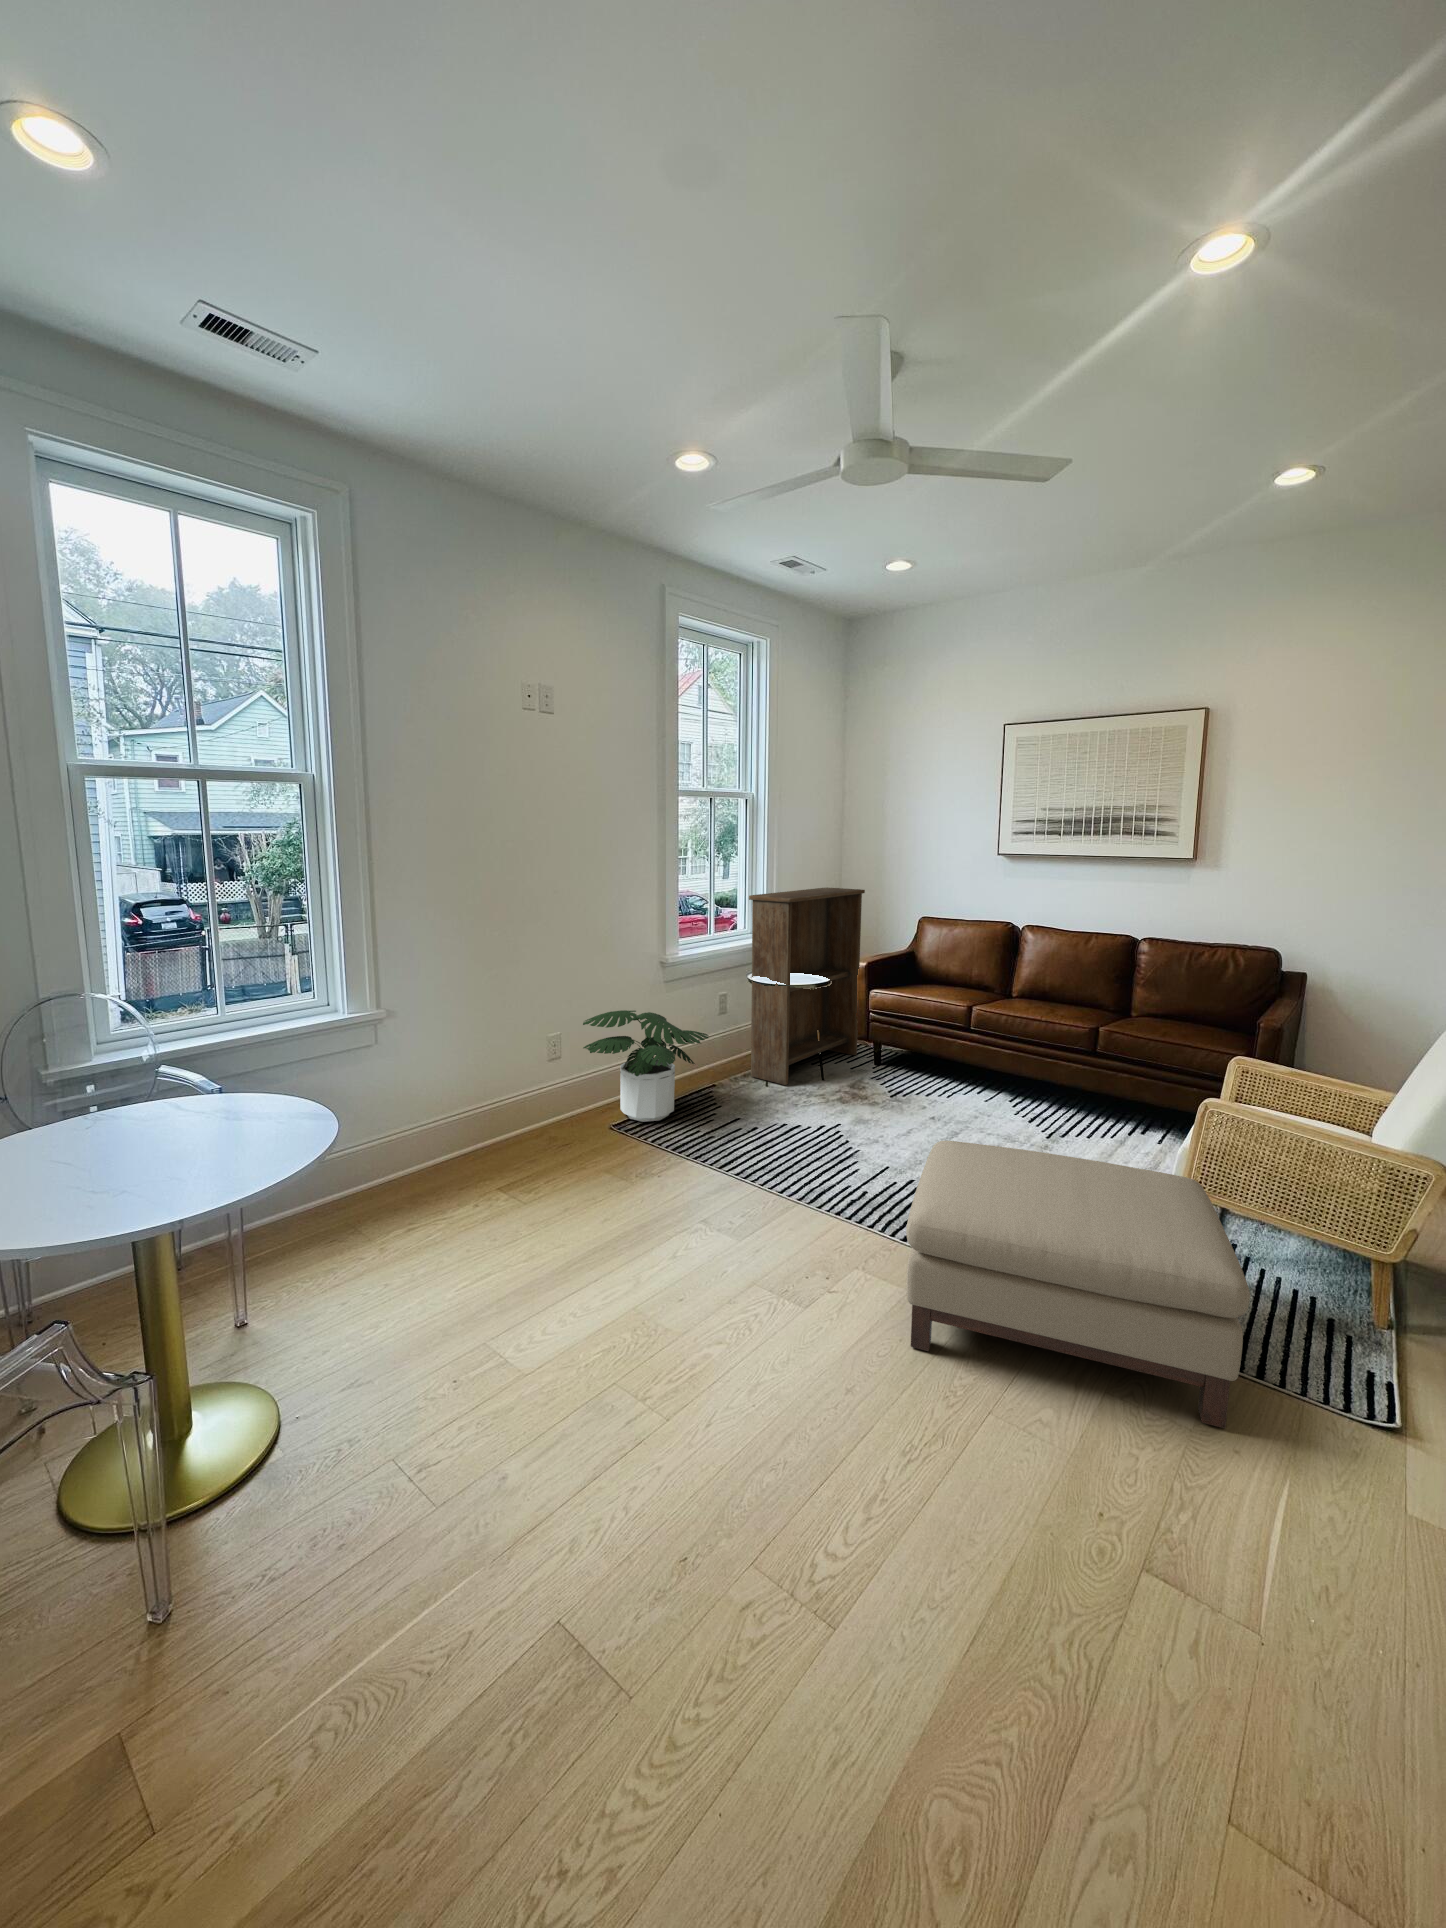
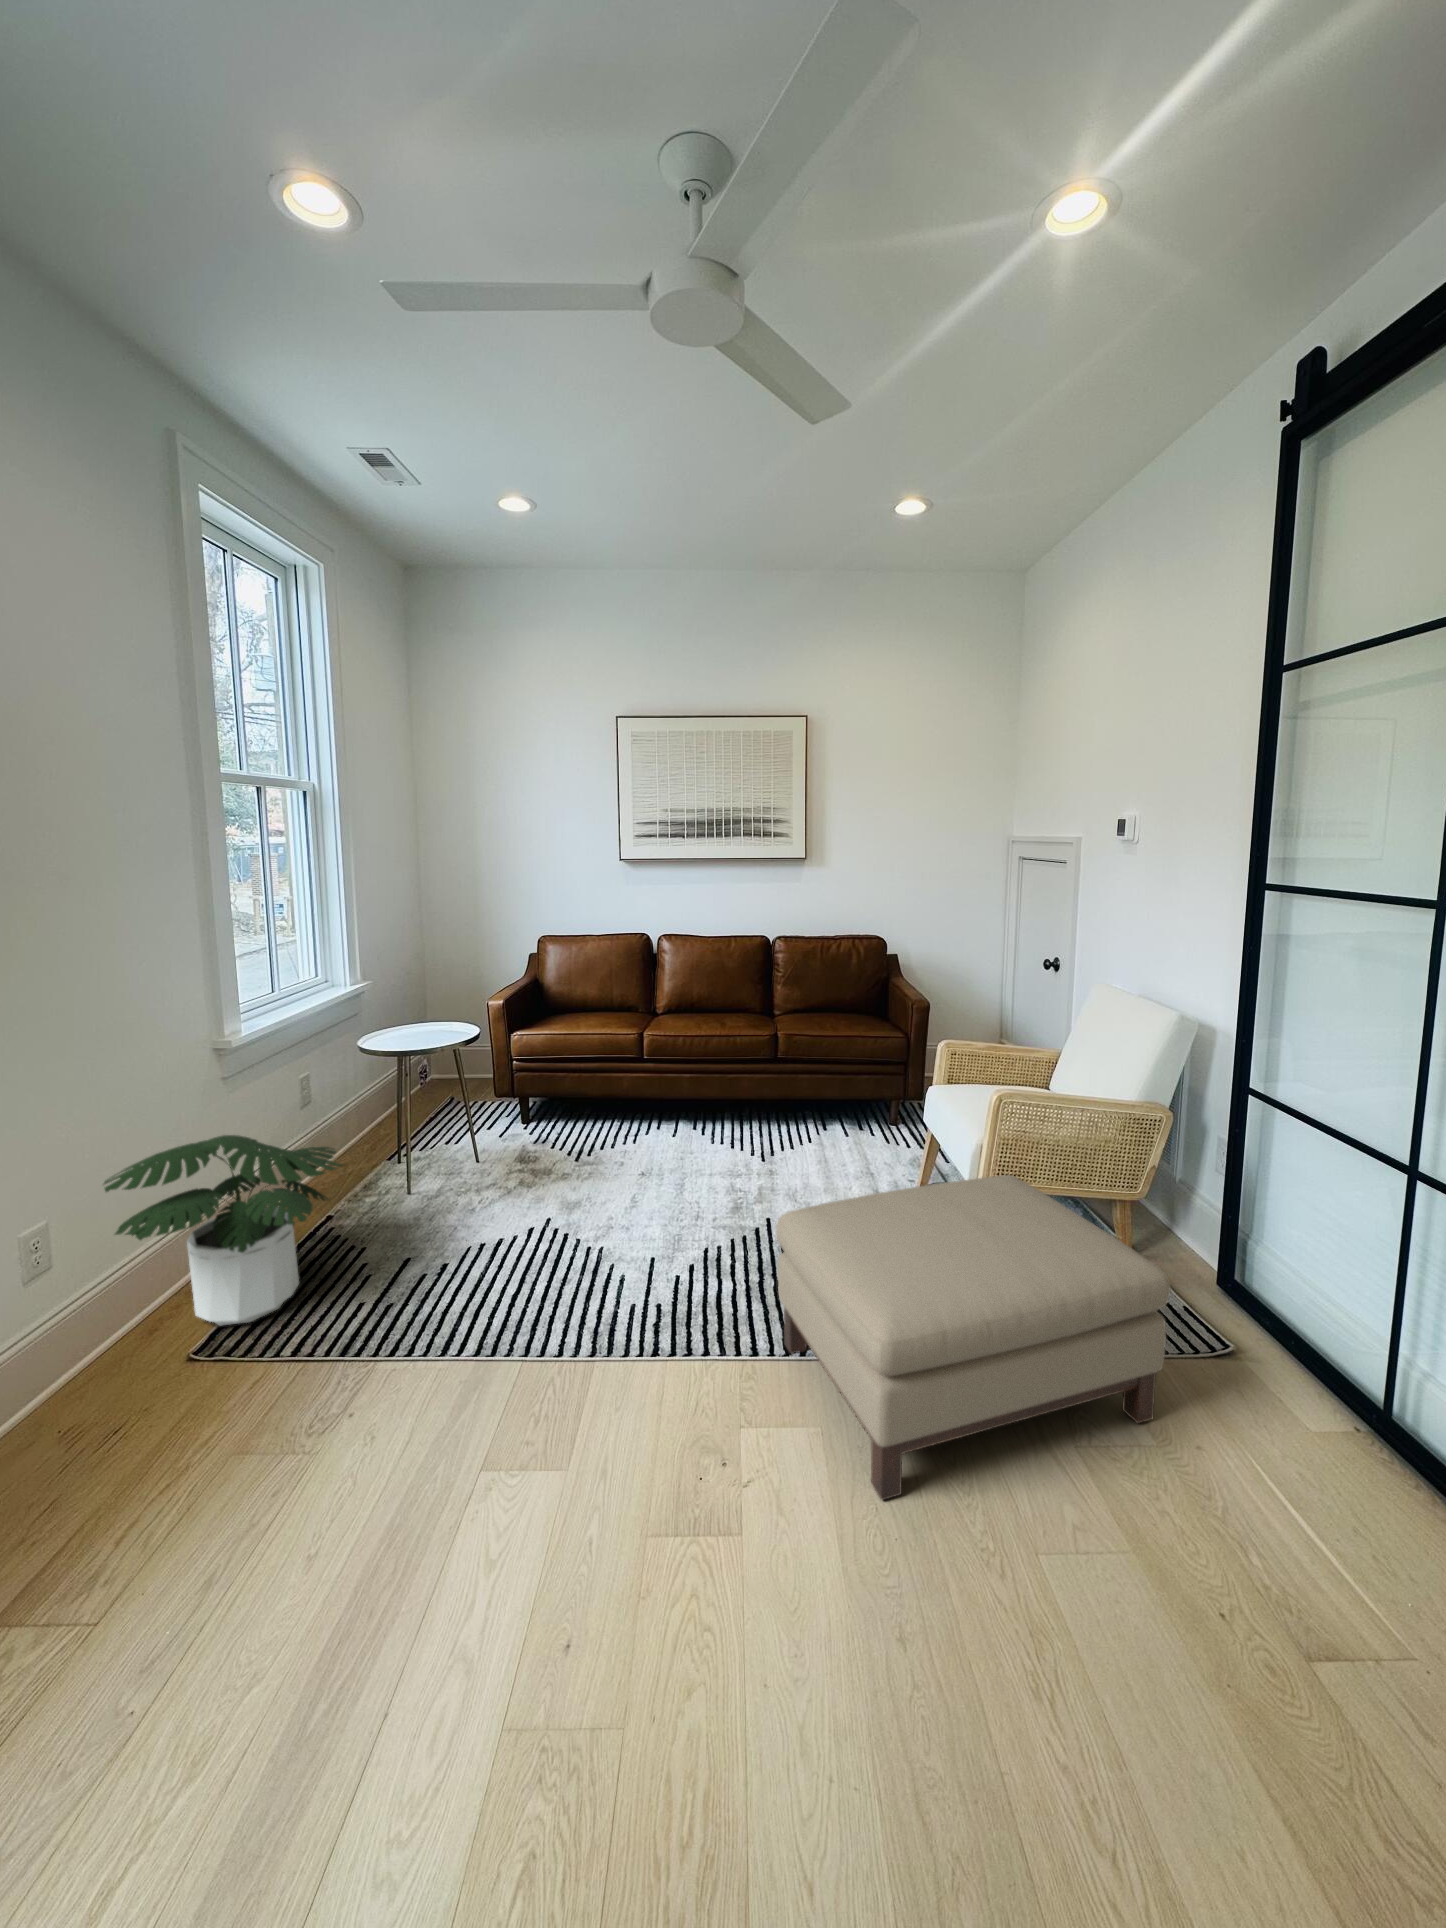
bookshelf: present [749,887,865,1085] -> none [355,909,494,1187]

